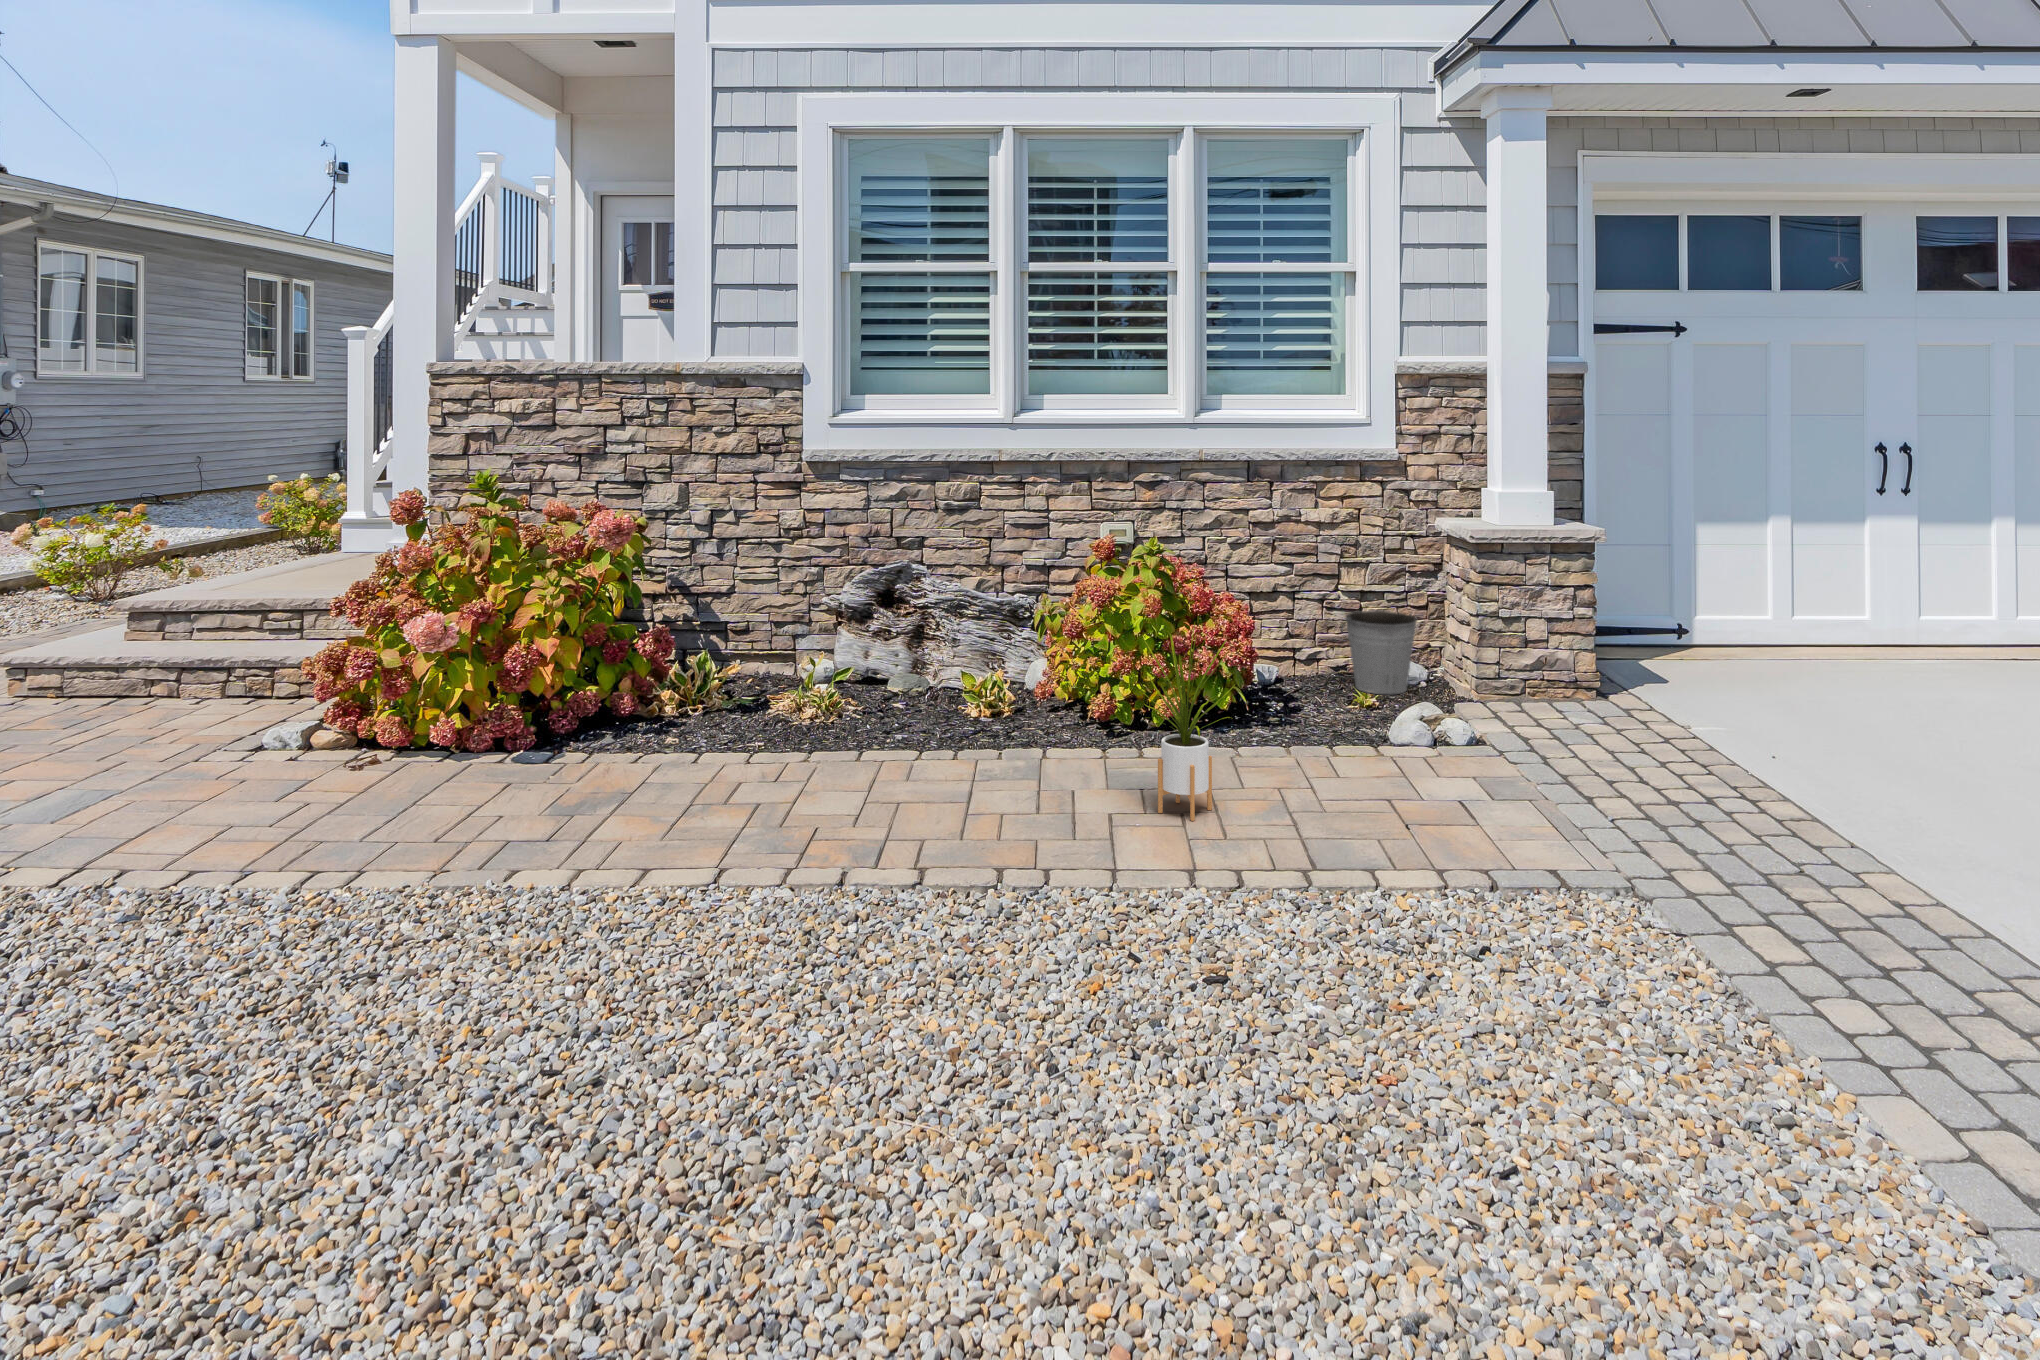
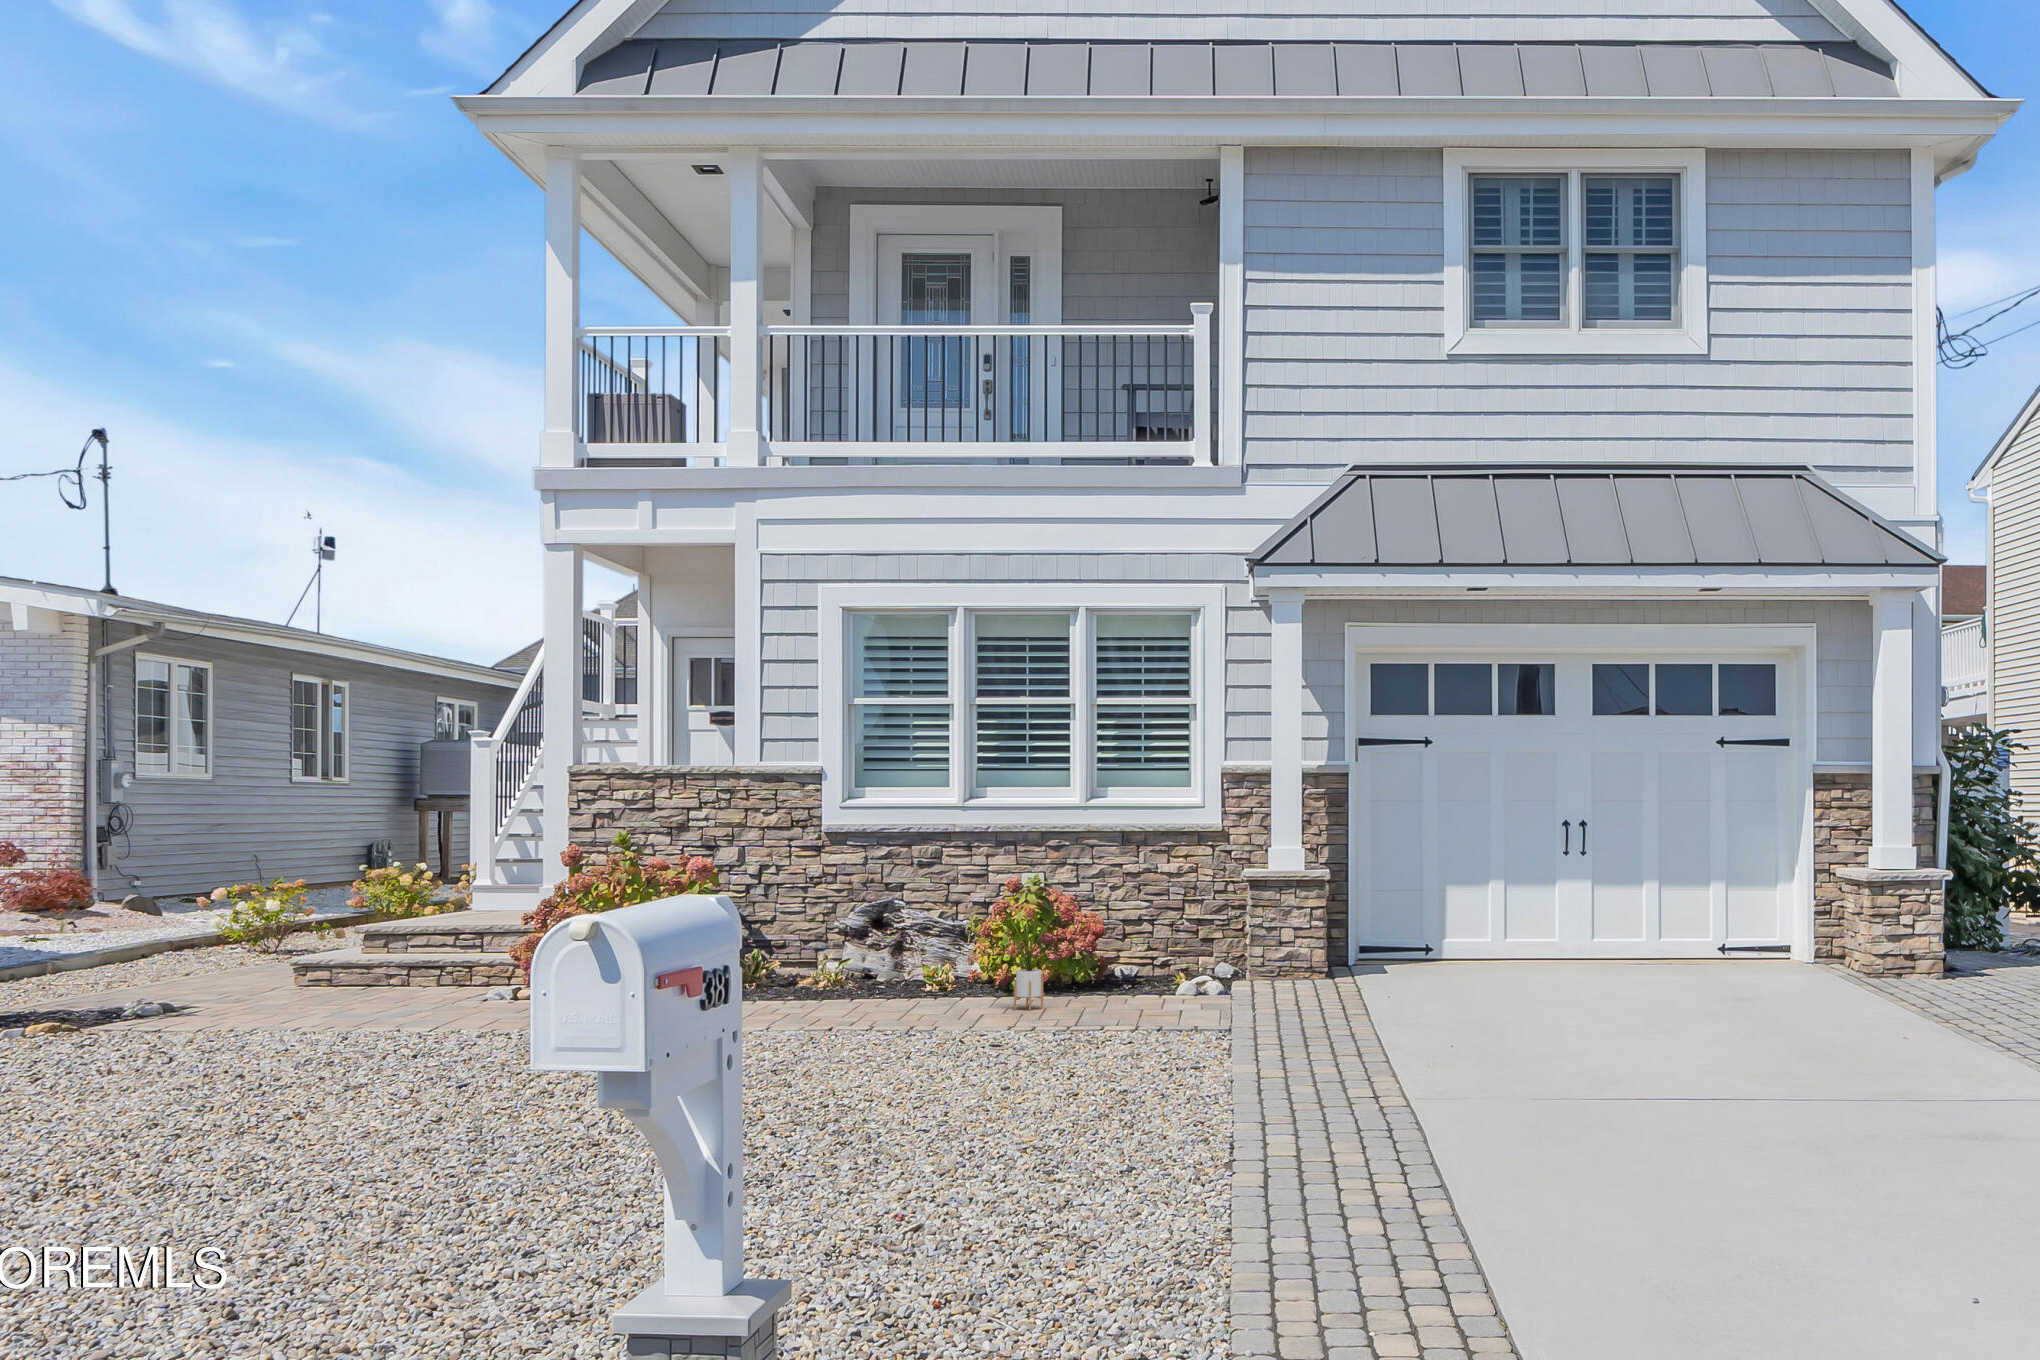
bucket: present [1342,610,1417,695] -> none [1176,931,1224,983]

